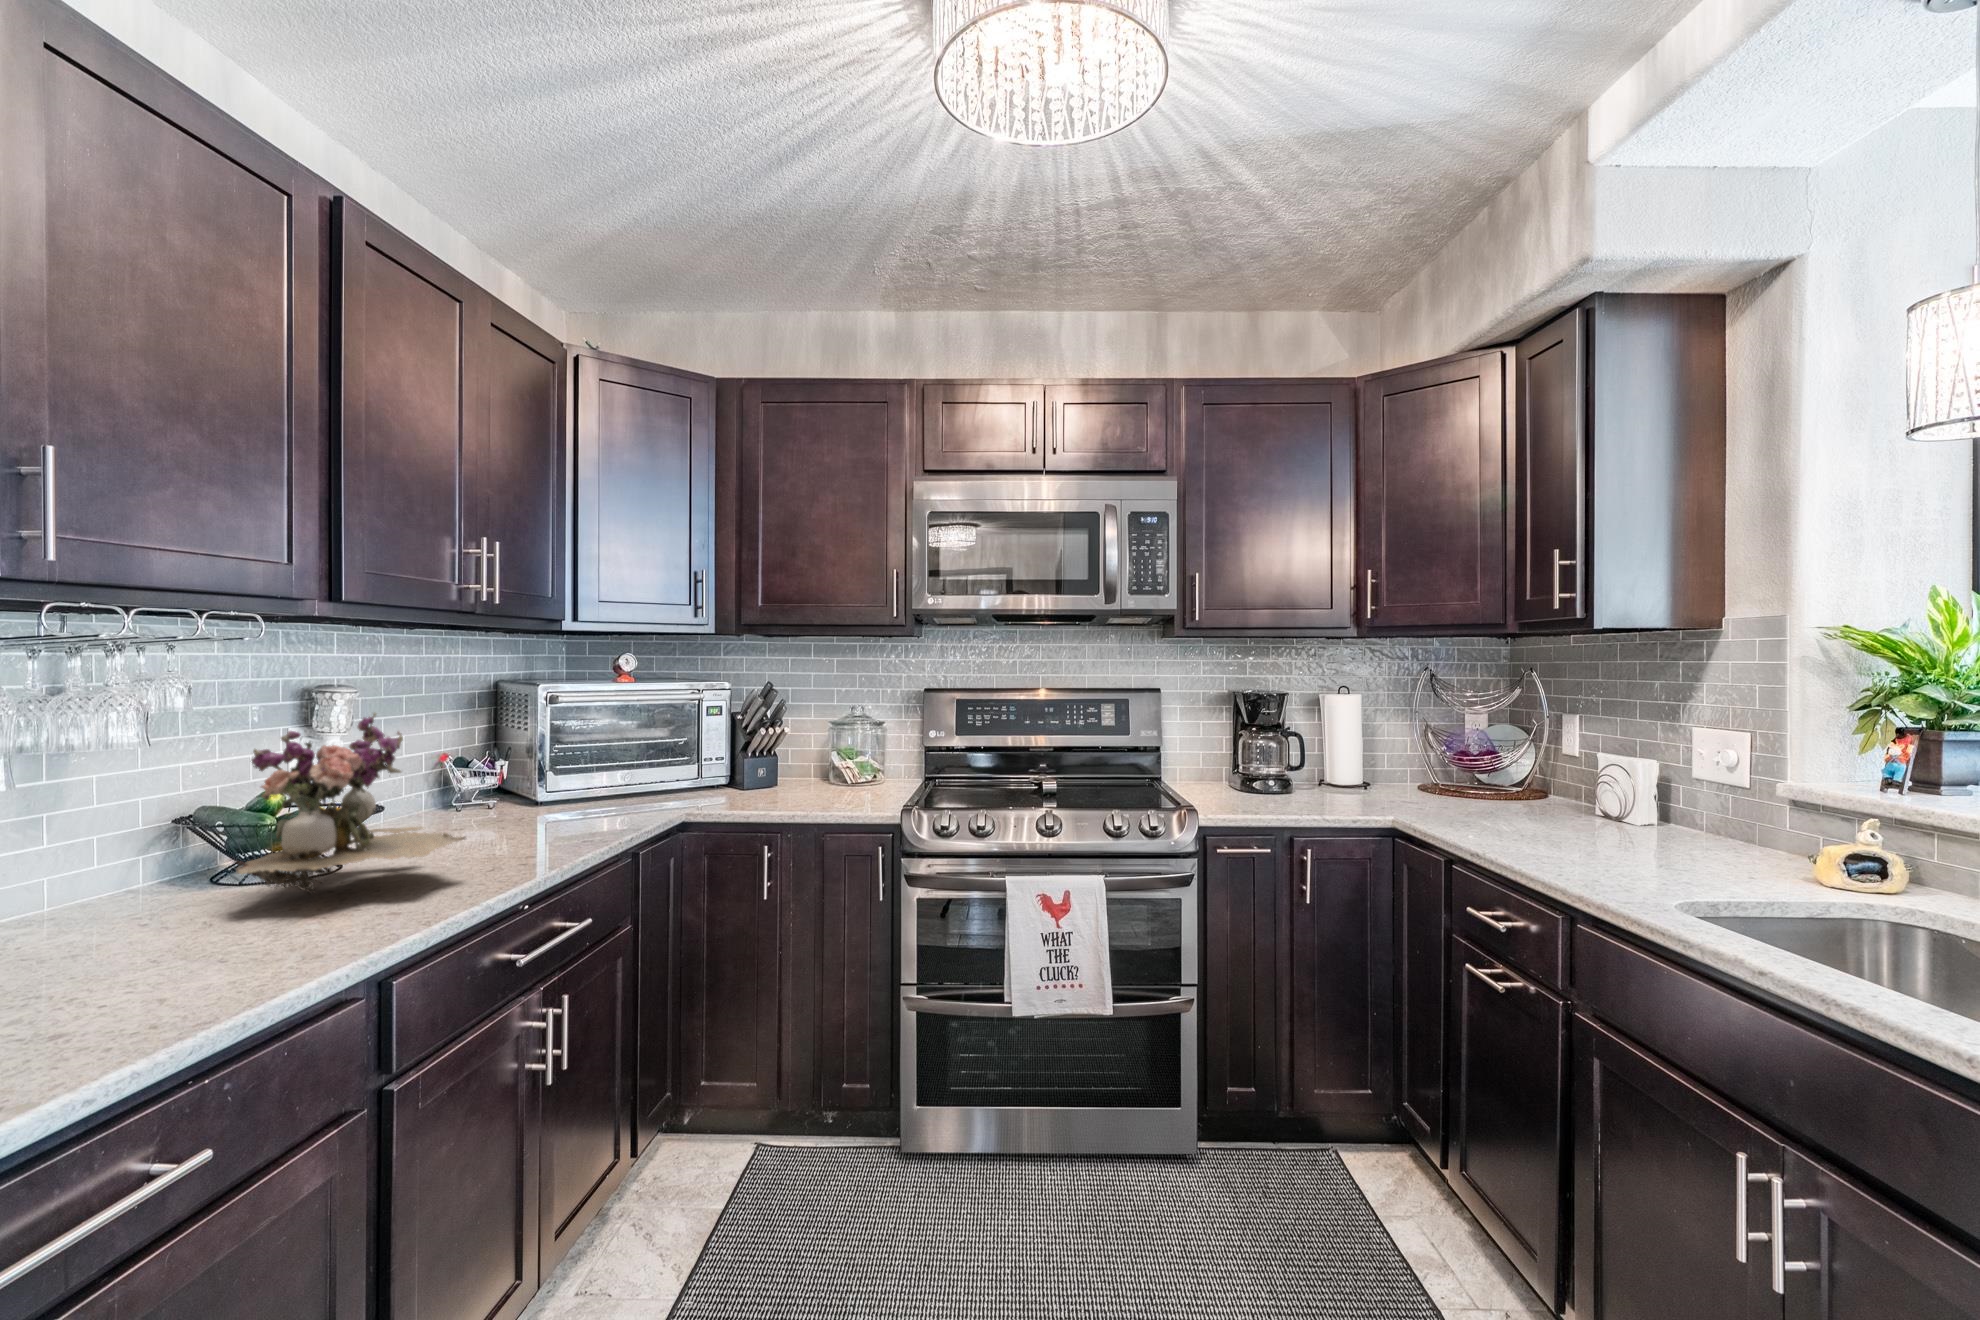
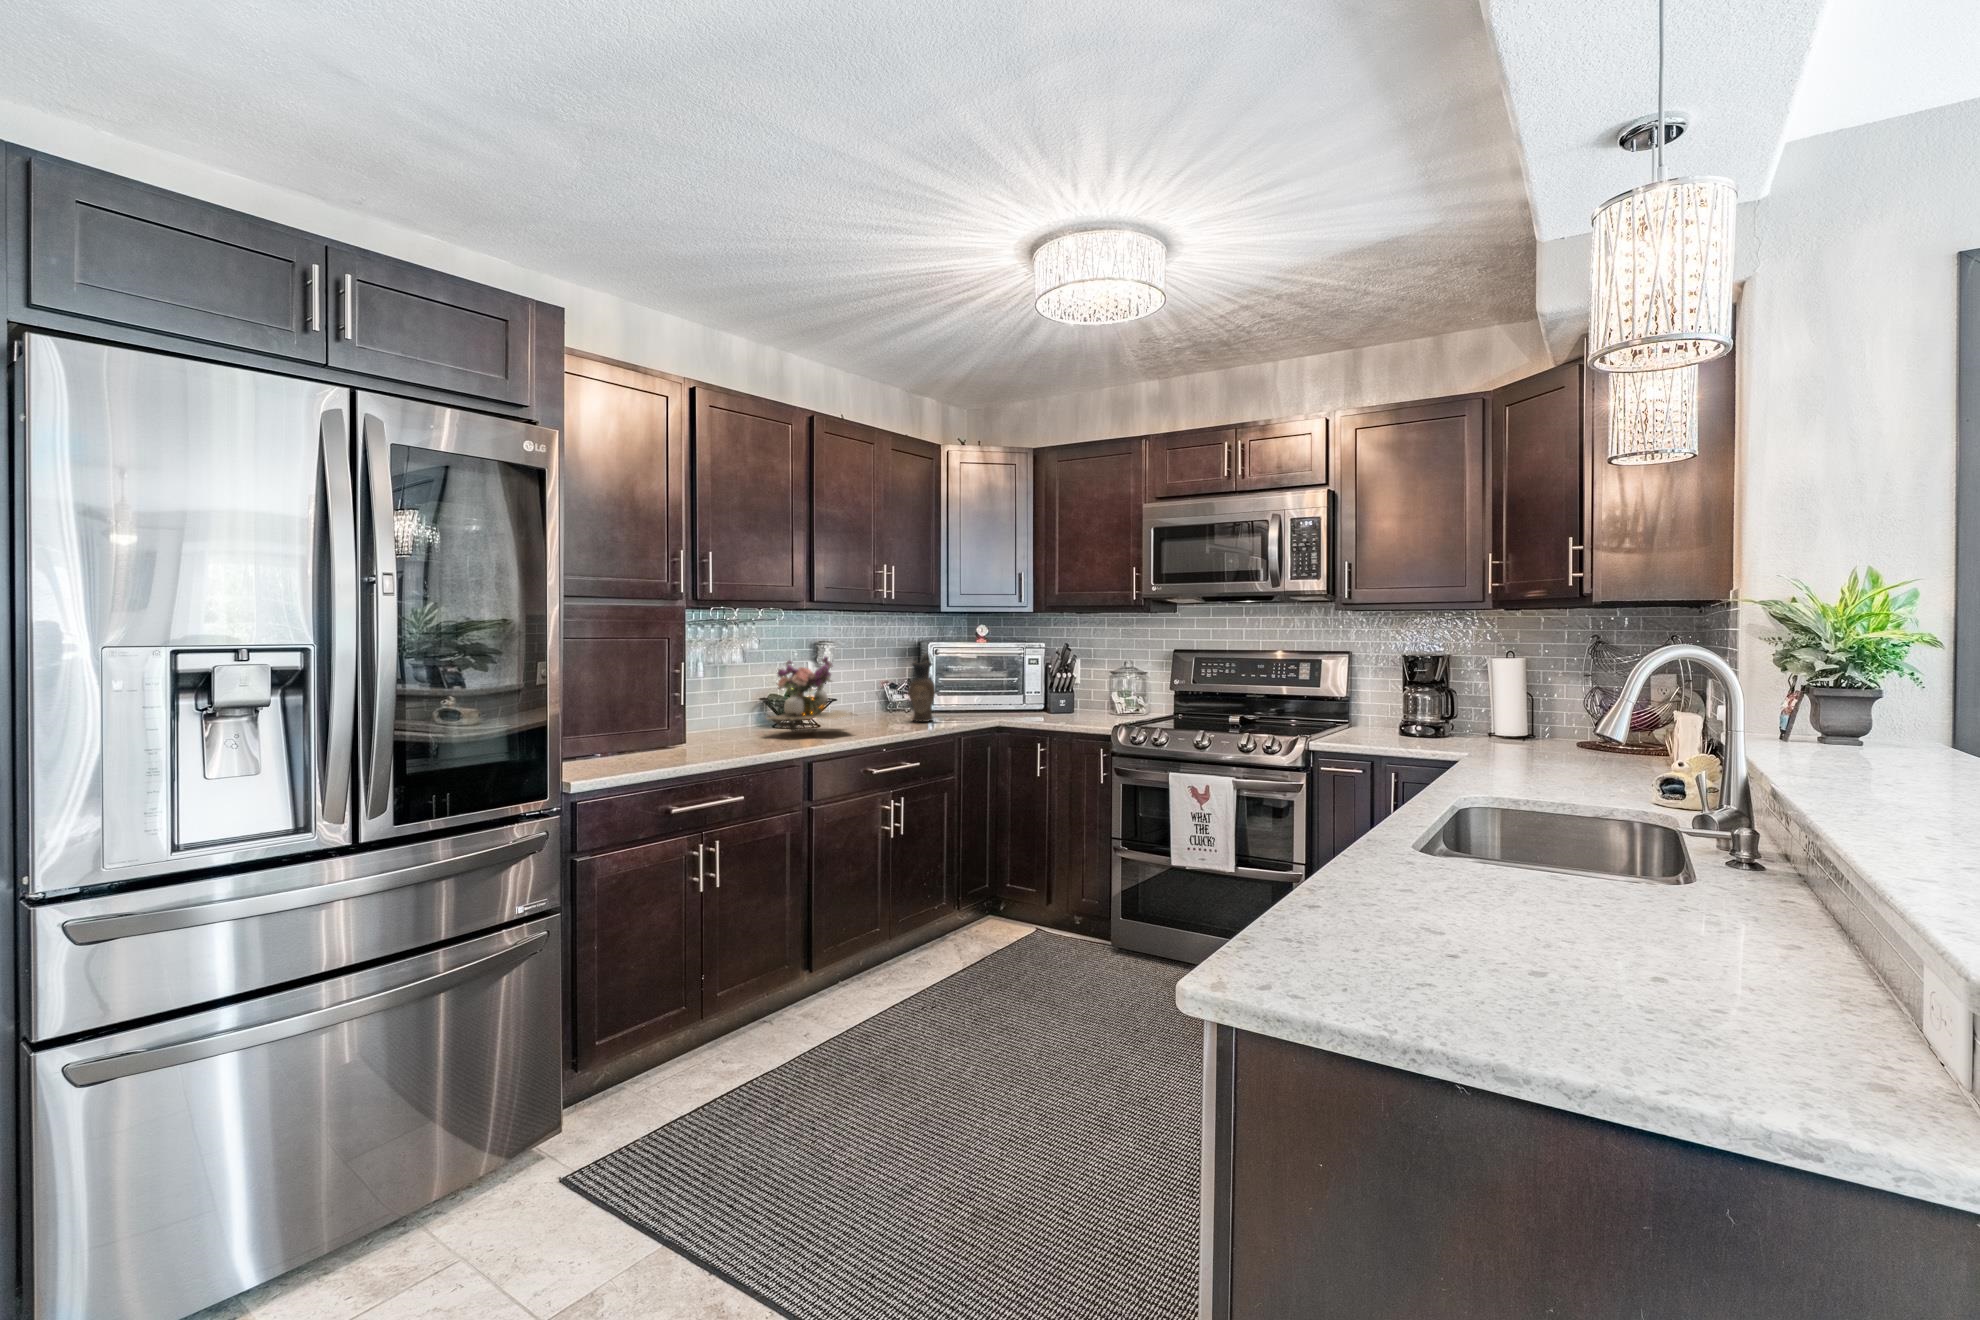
ceramic pitcher: none [527,703,582,830] -> present [908,653,936,721]

